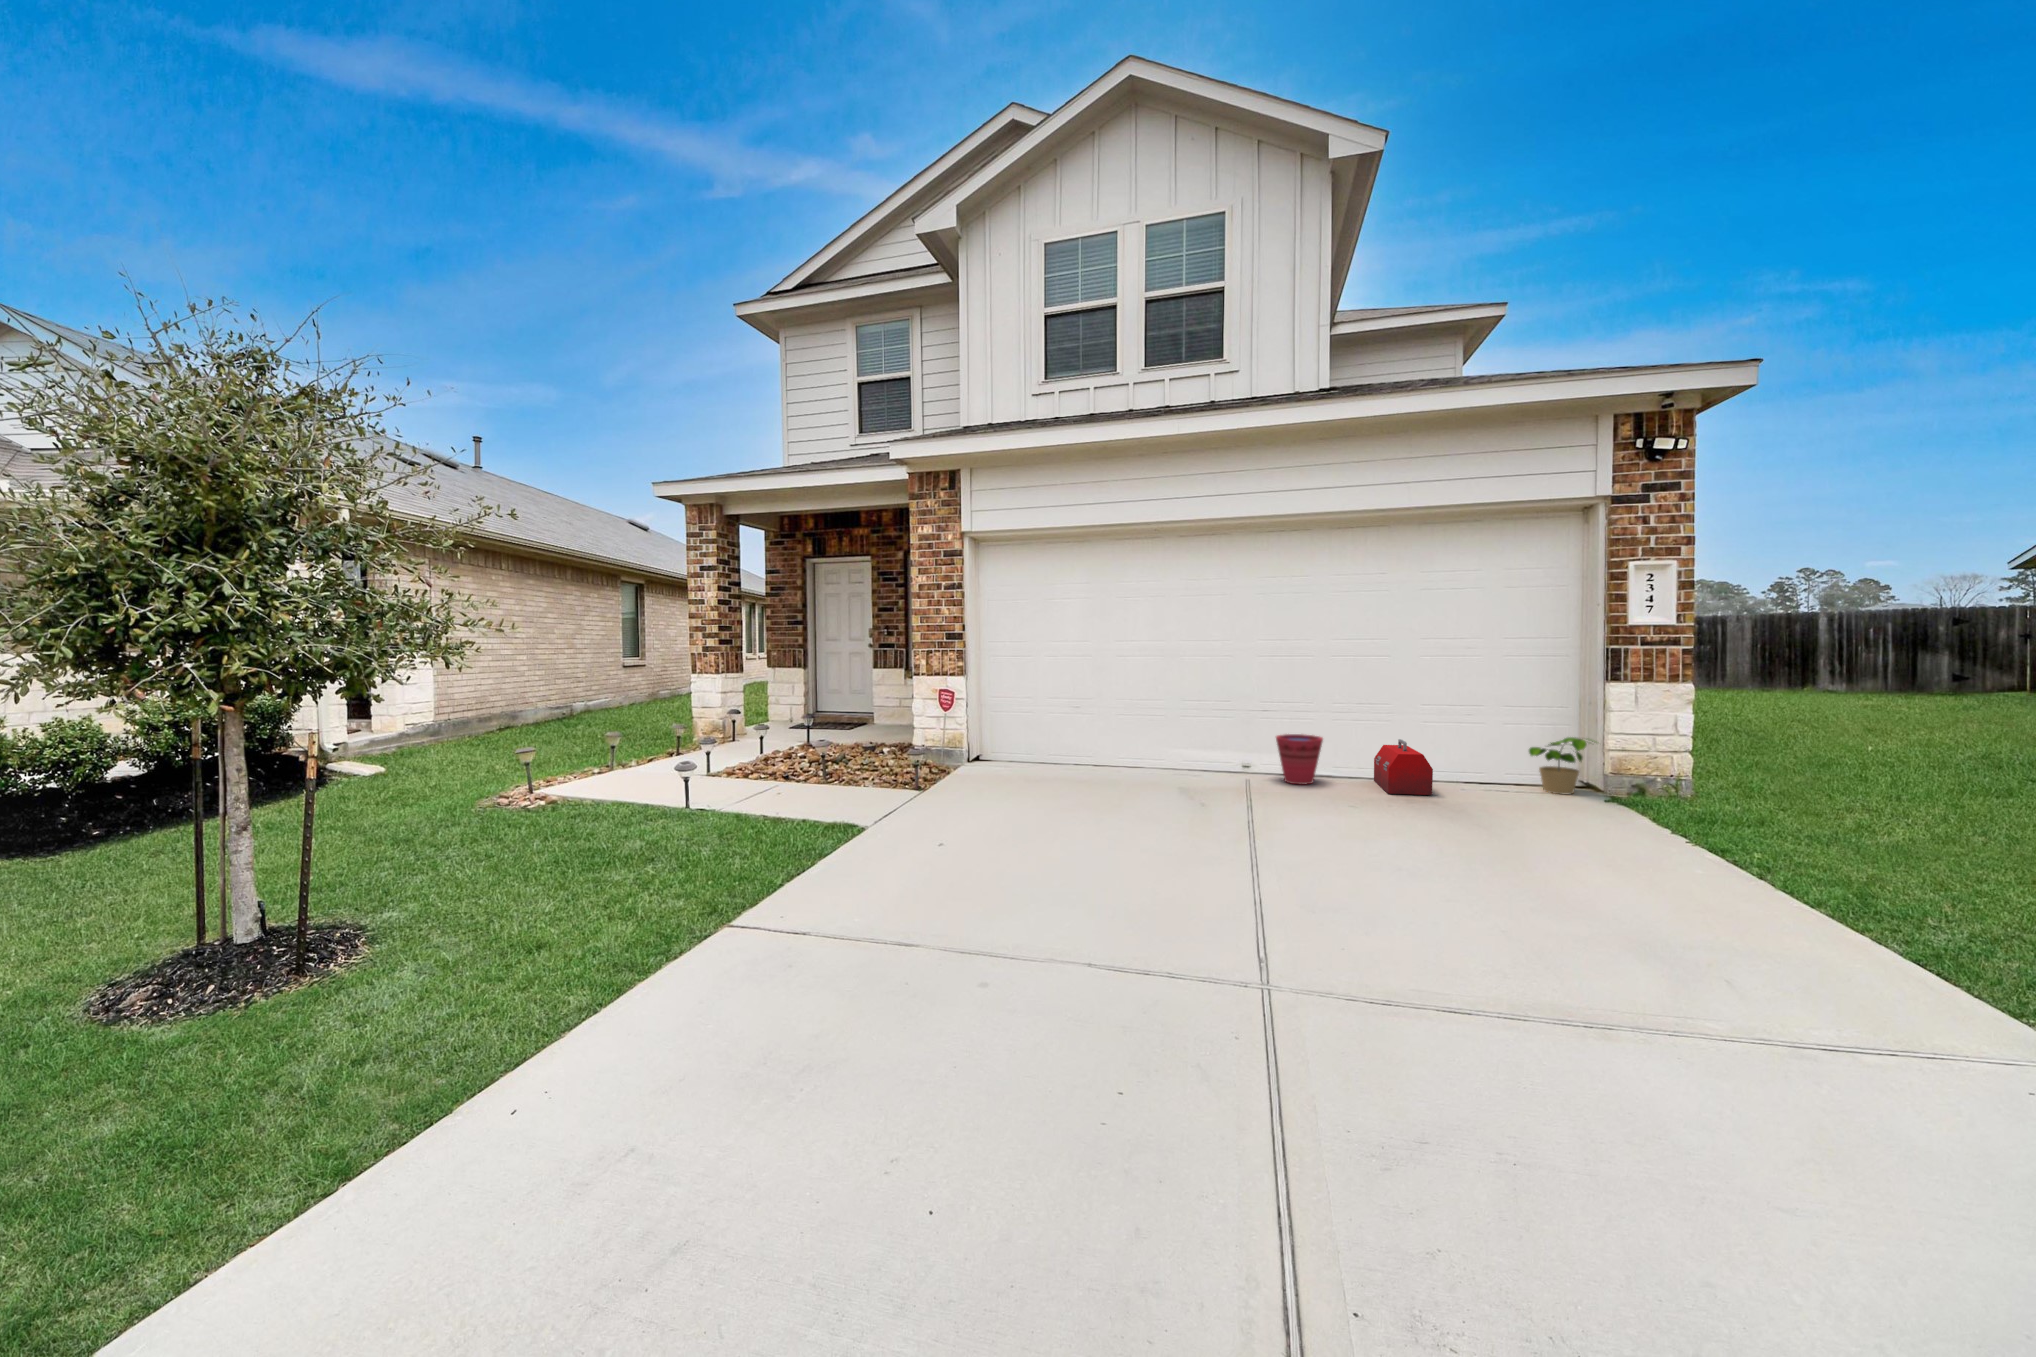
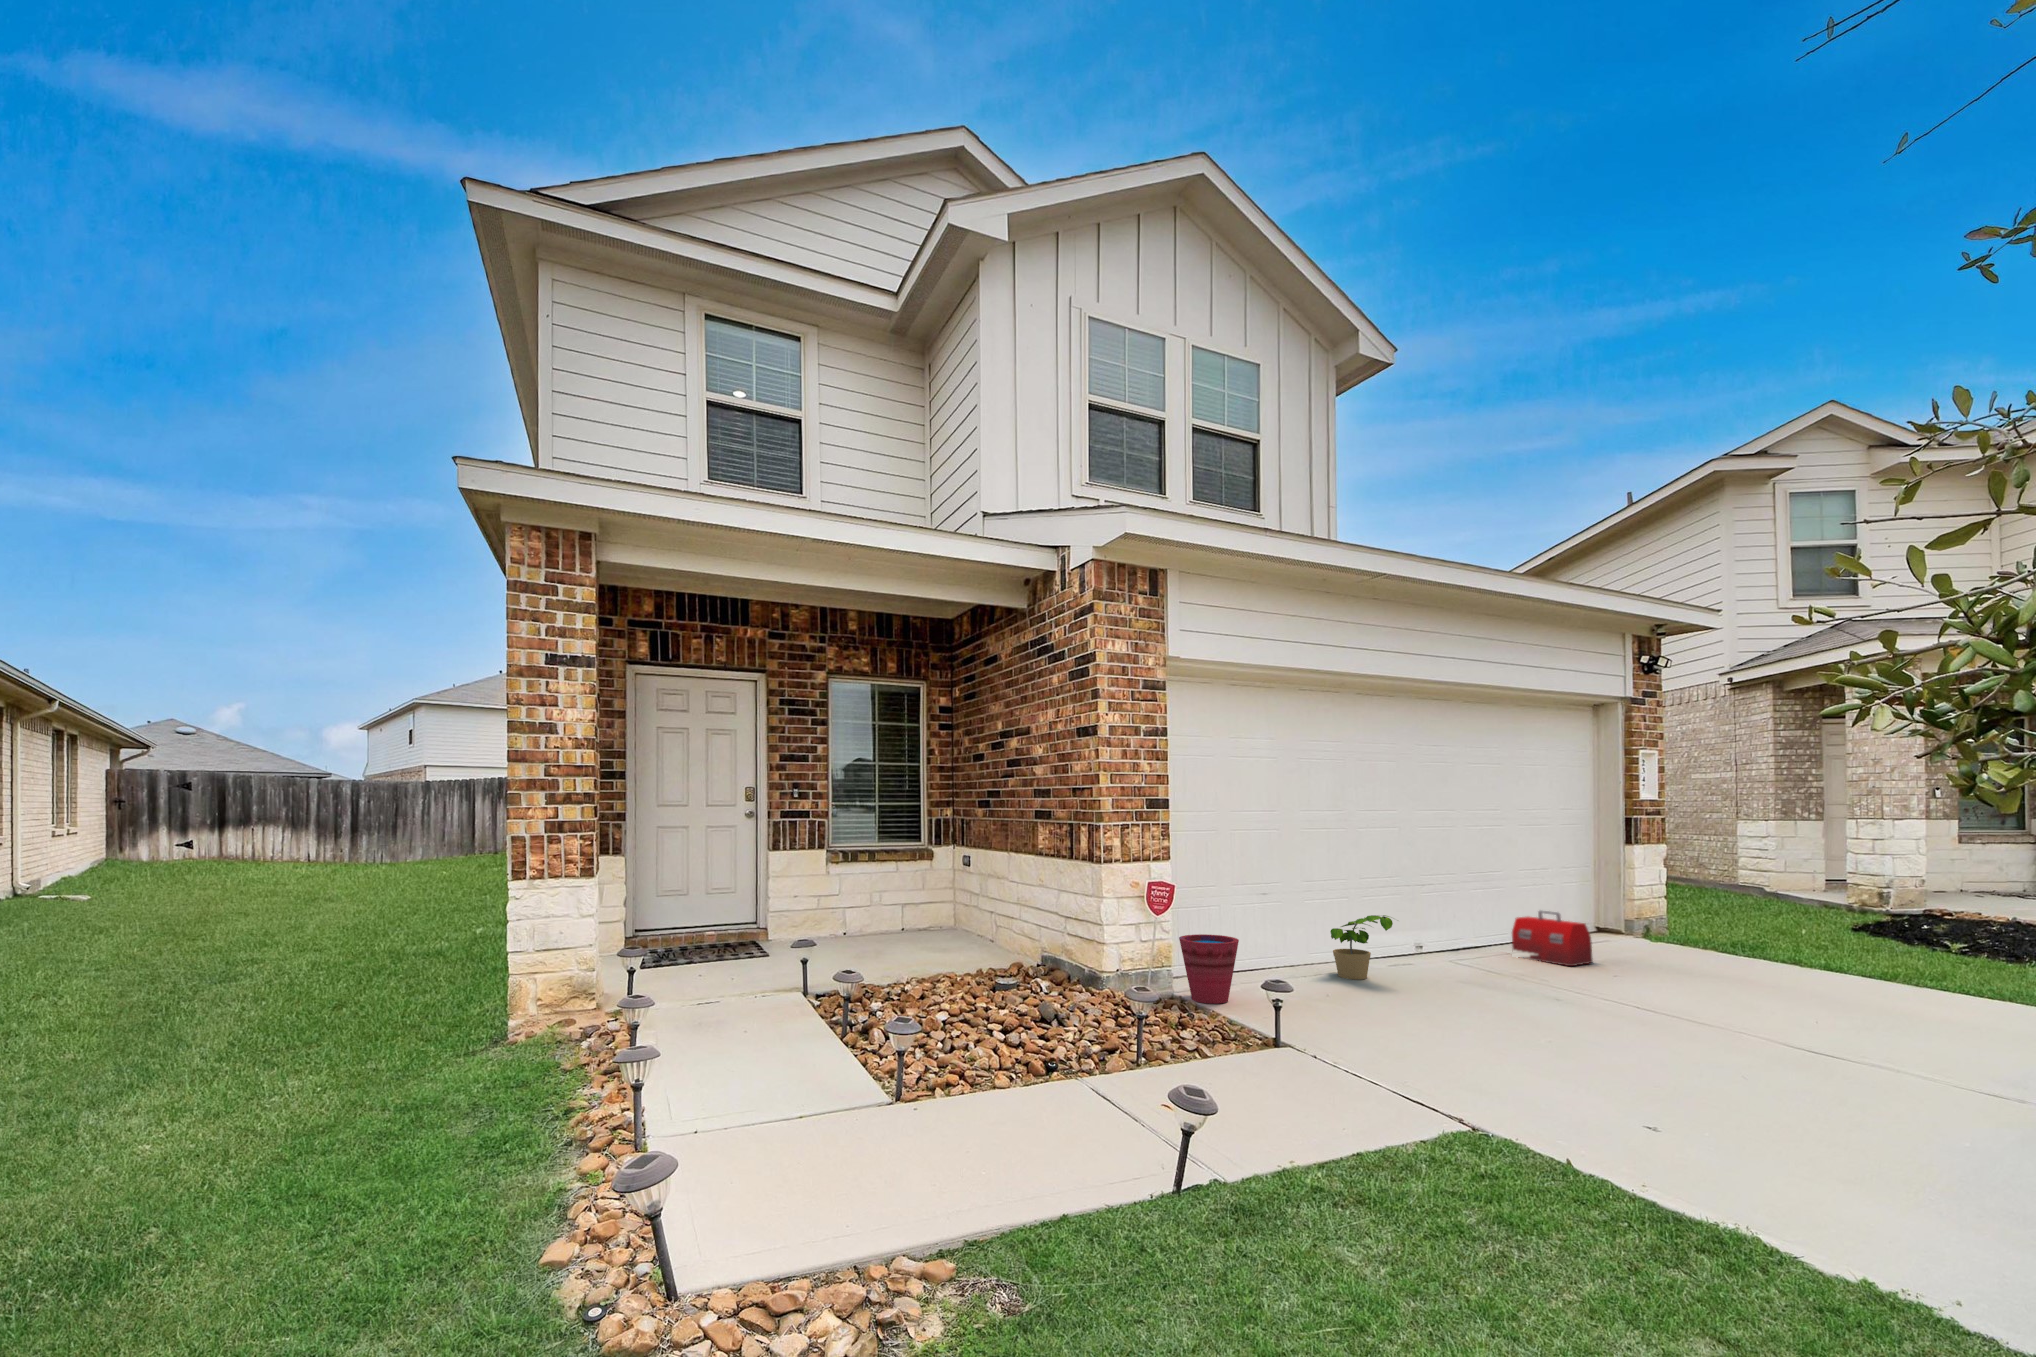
bucket: present [1276,734,1323,784] -> present [1179,934,1239,1004]
potted plant: present [1529,737,1593,794] -> present [1330,915,1393,980]

